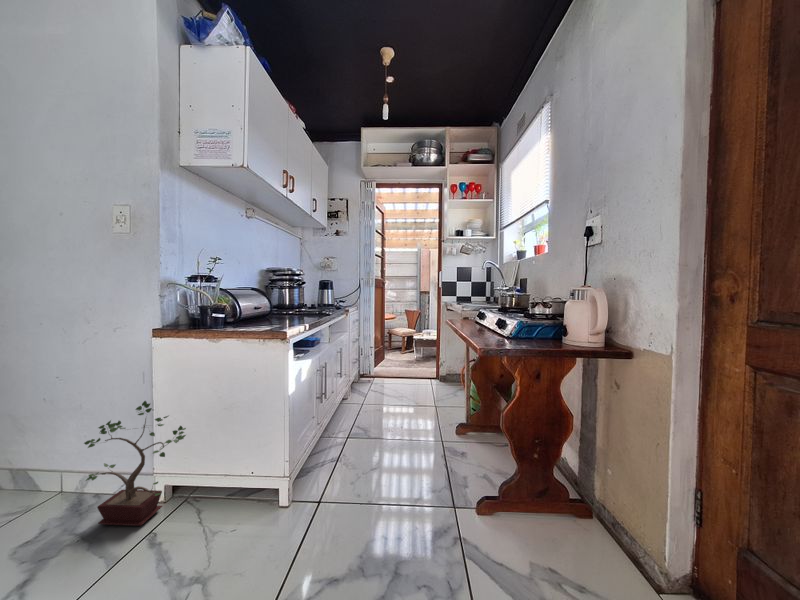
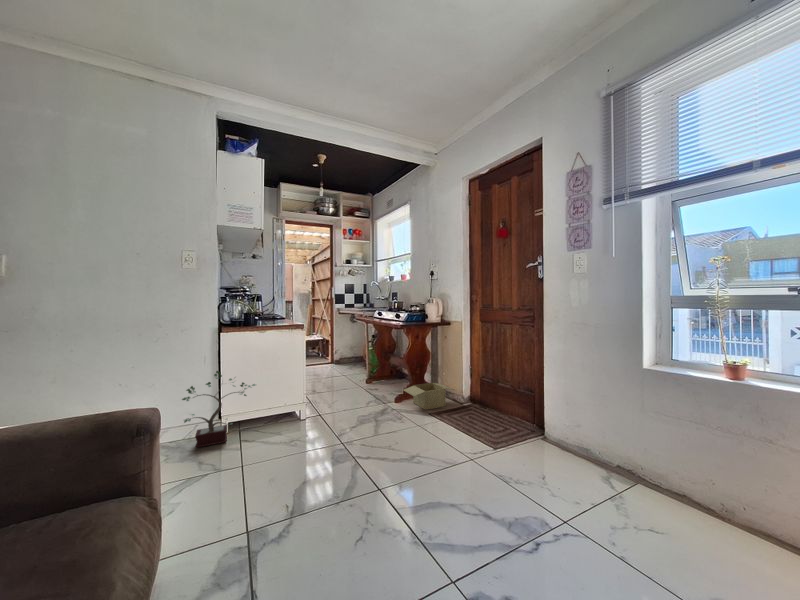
cardboard box: none [495,487,638,575] -> present [404,383,454,410]

